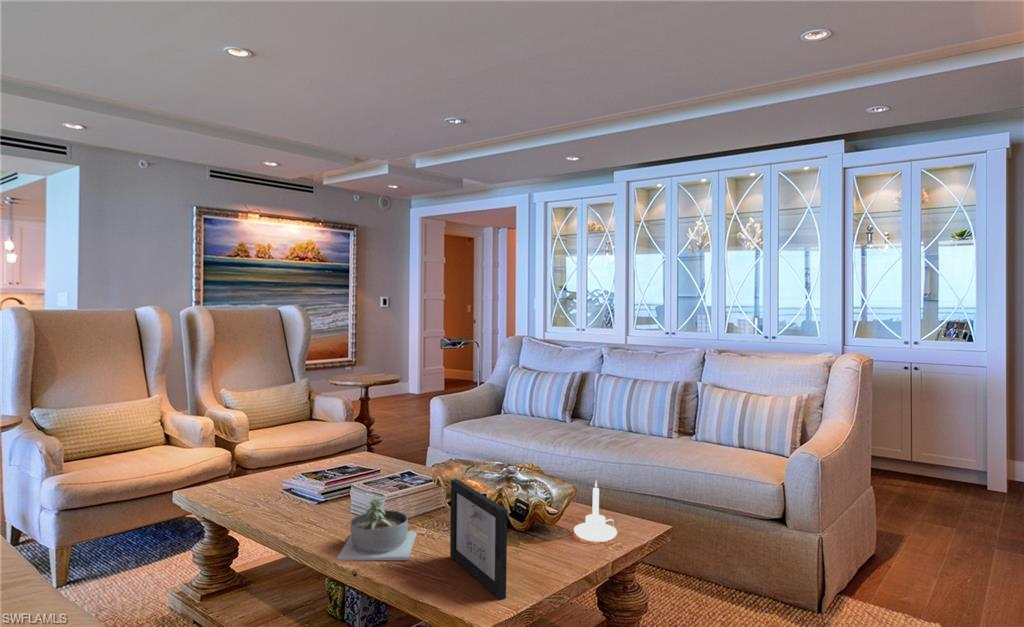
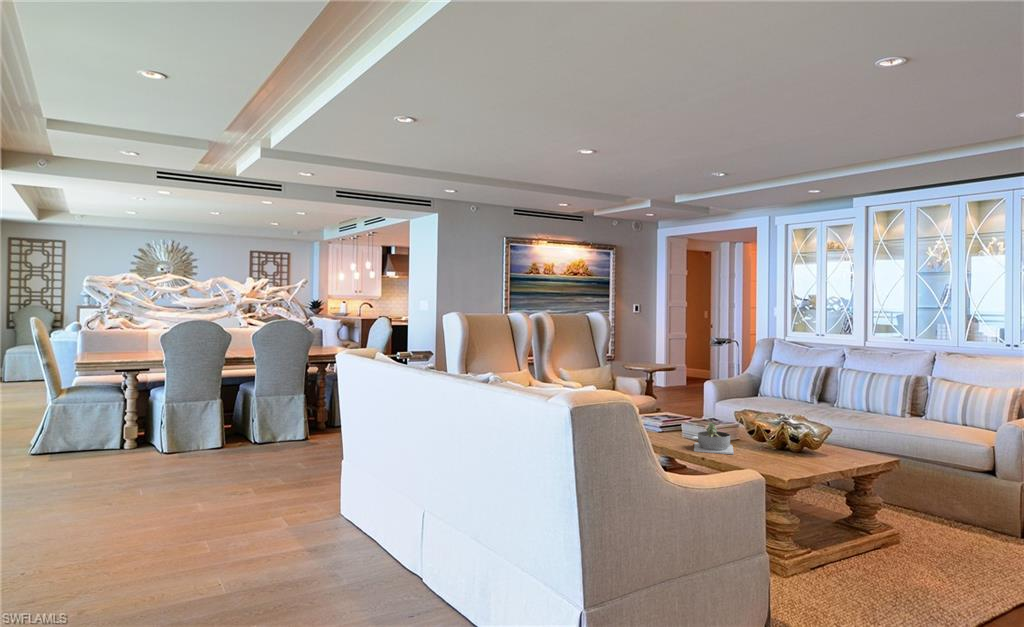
picture frame: present [450,479,507,599] -> none [757,413,798,470]
candle holder: present [574,482,617,542] -> none [831,422,860,458]

